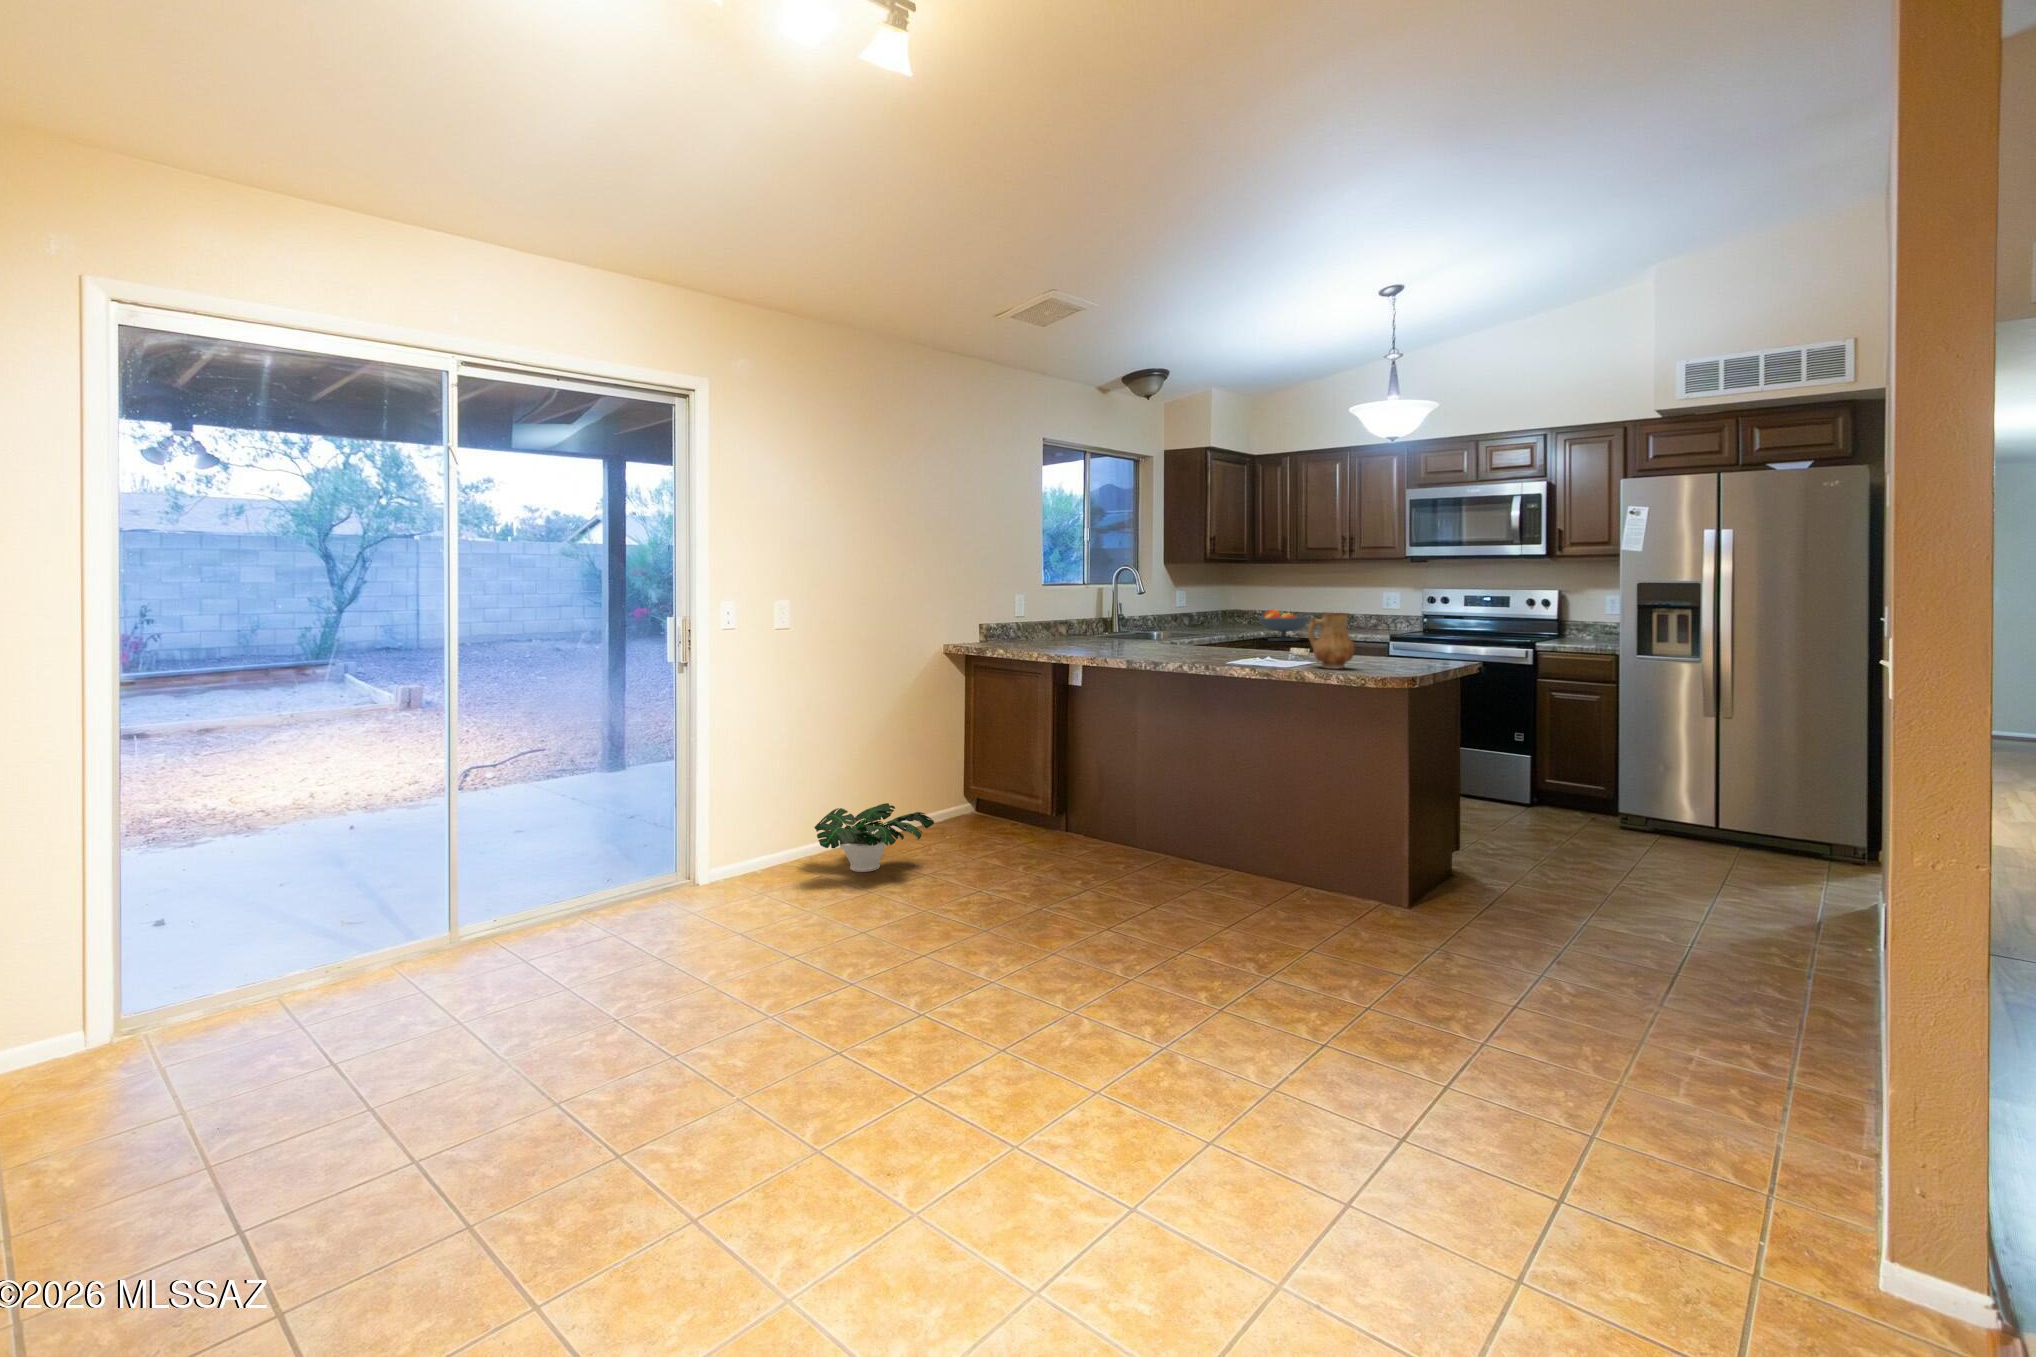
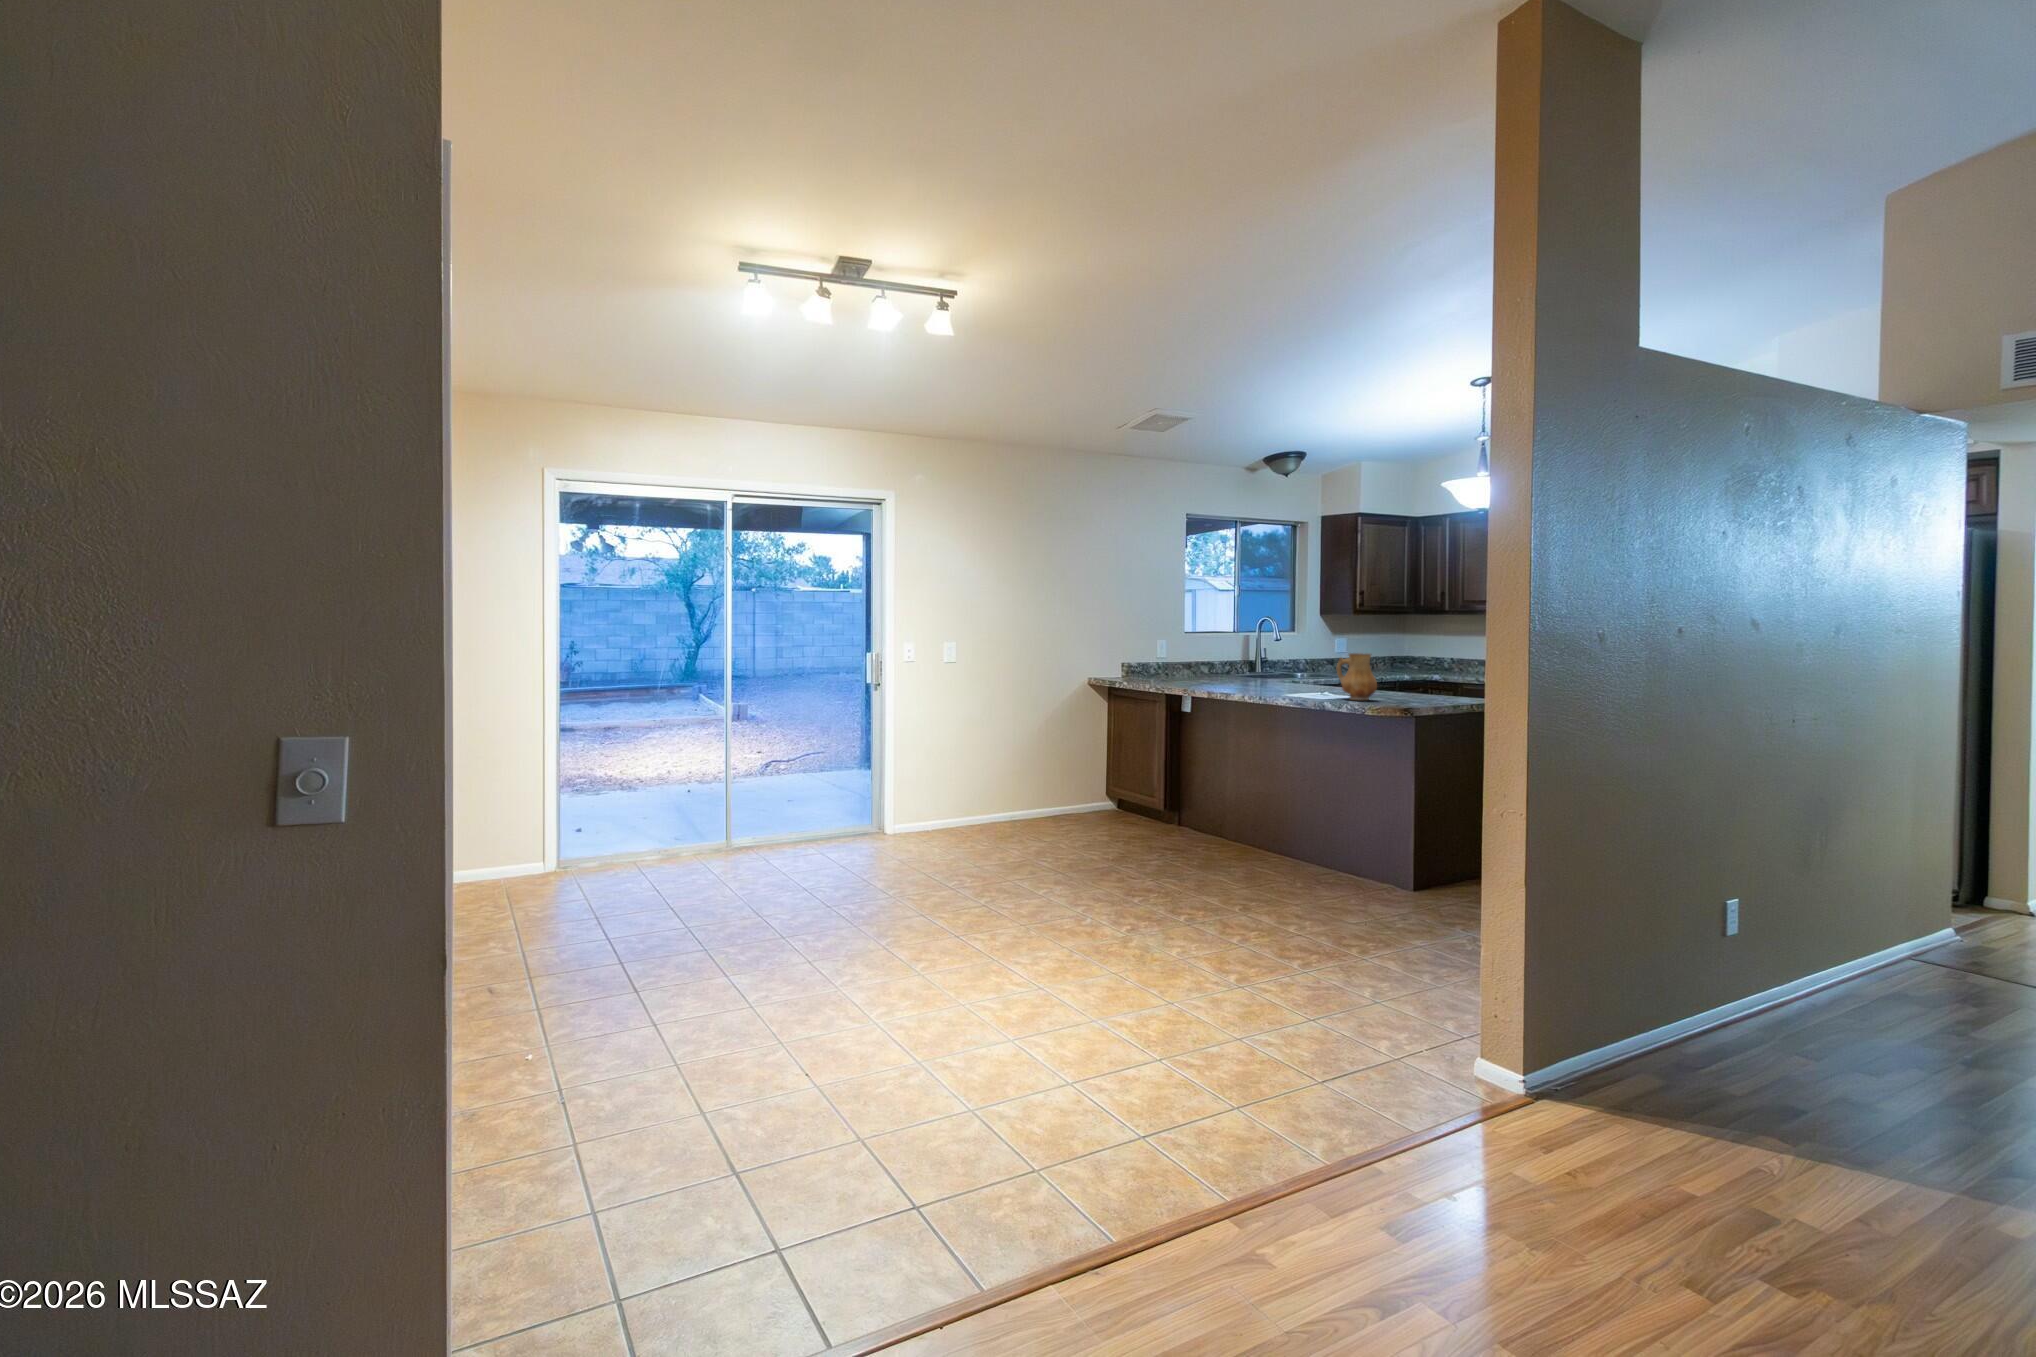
fruit bowl: present [1259,609,1309,641] -> none [1389,654,1438,682]
potted plant: present [814,803,934,872] -> none [956,793,1049,840]

